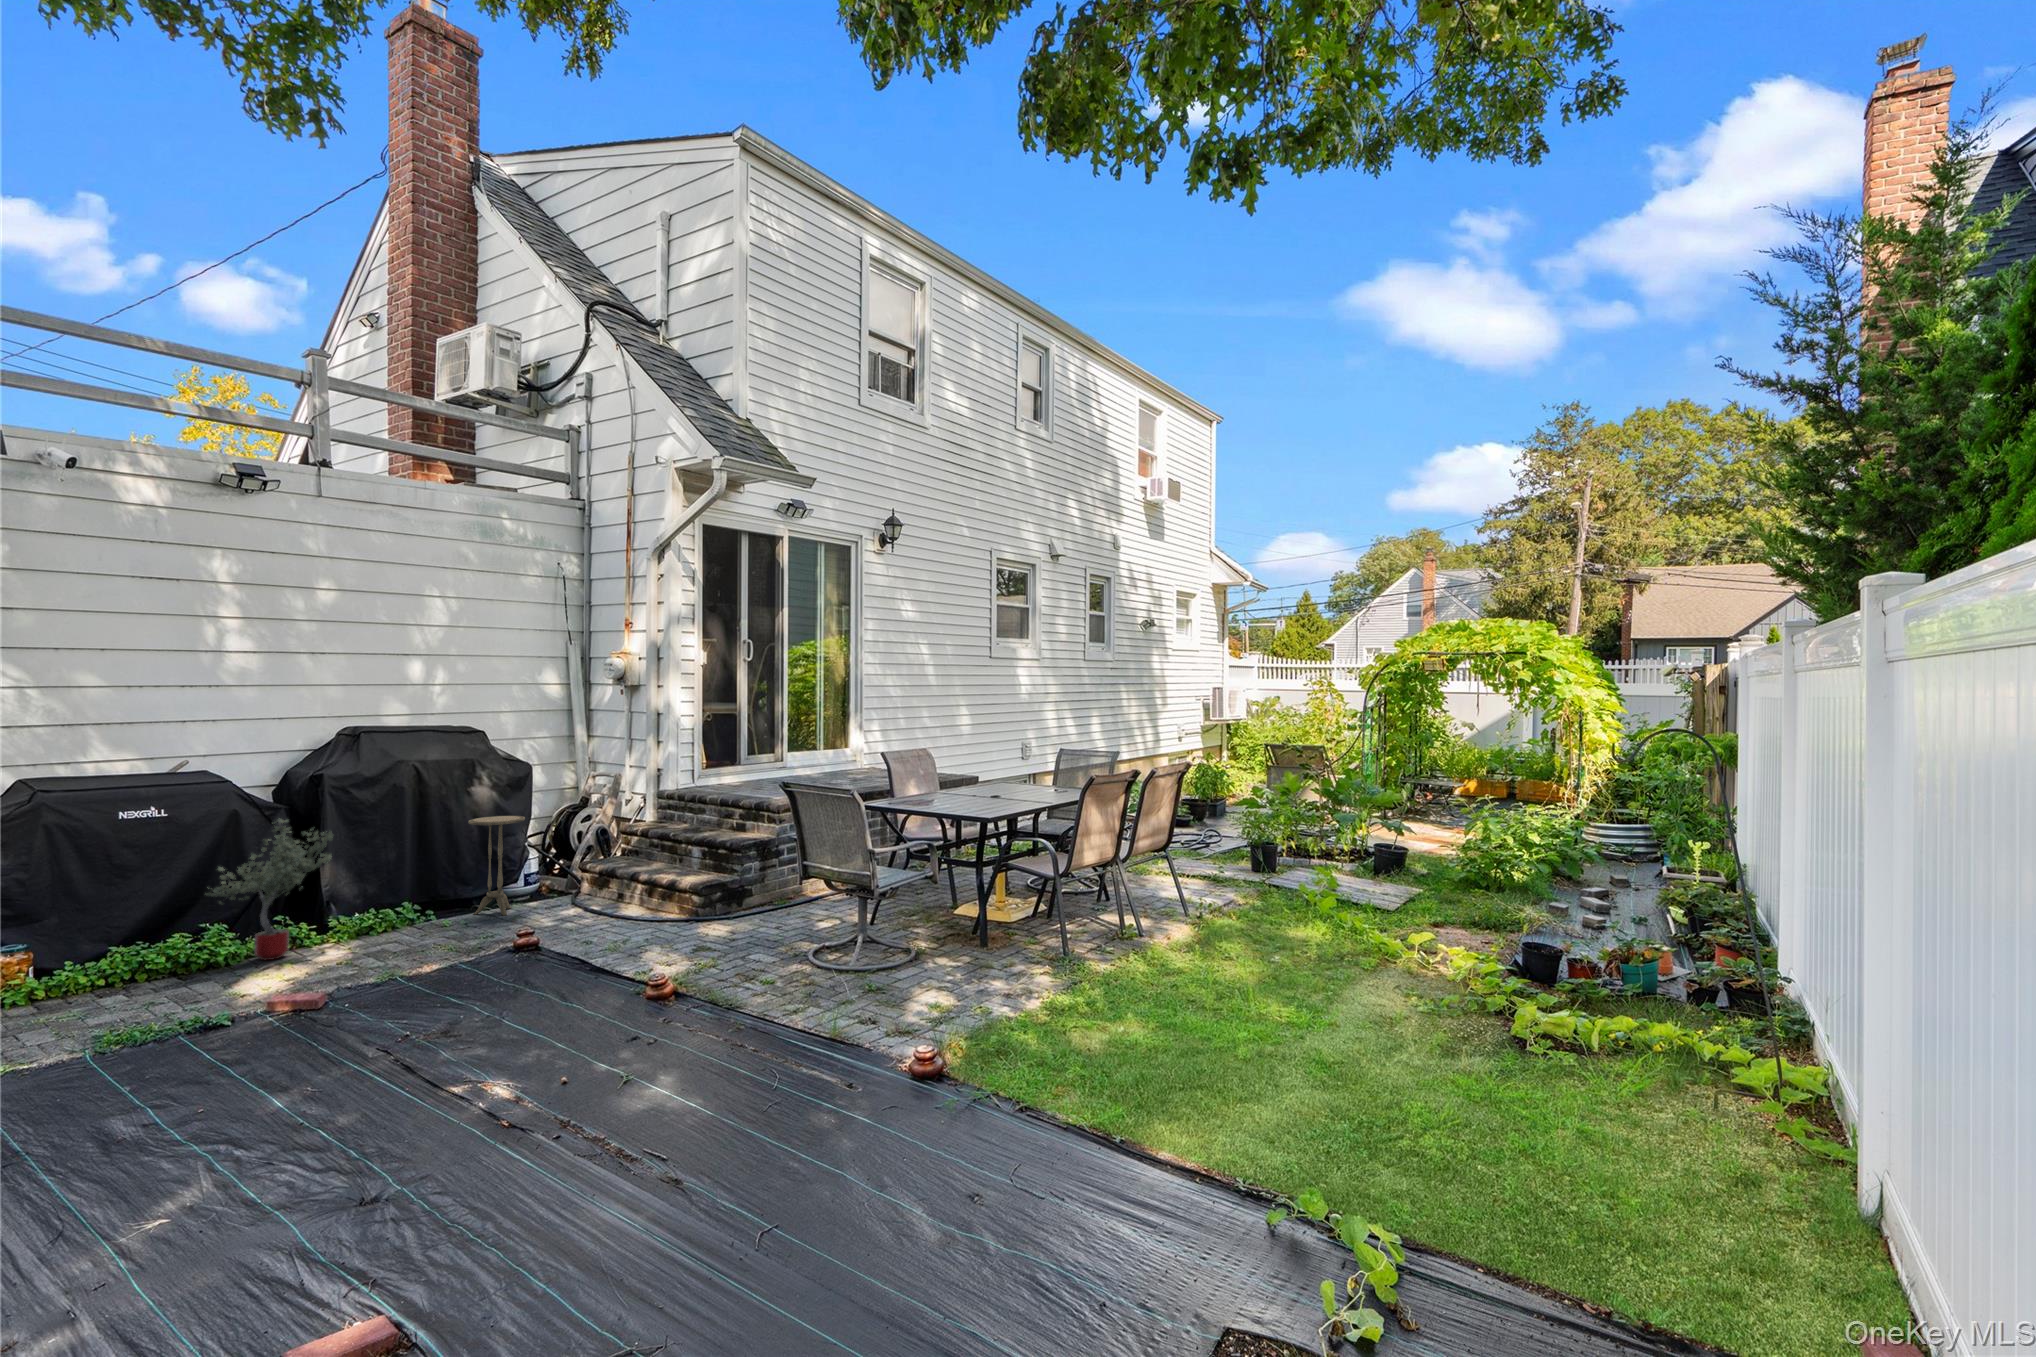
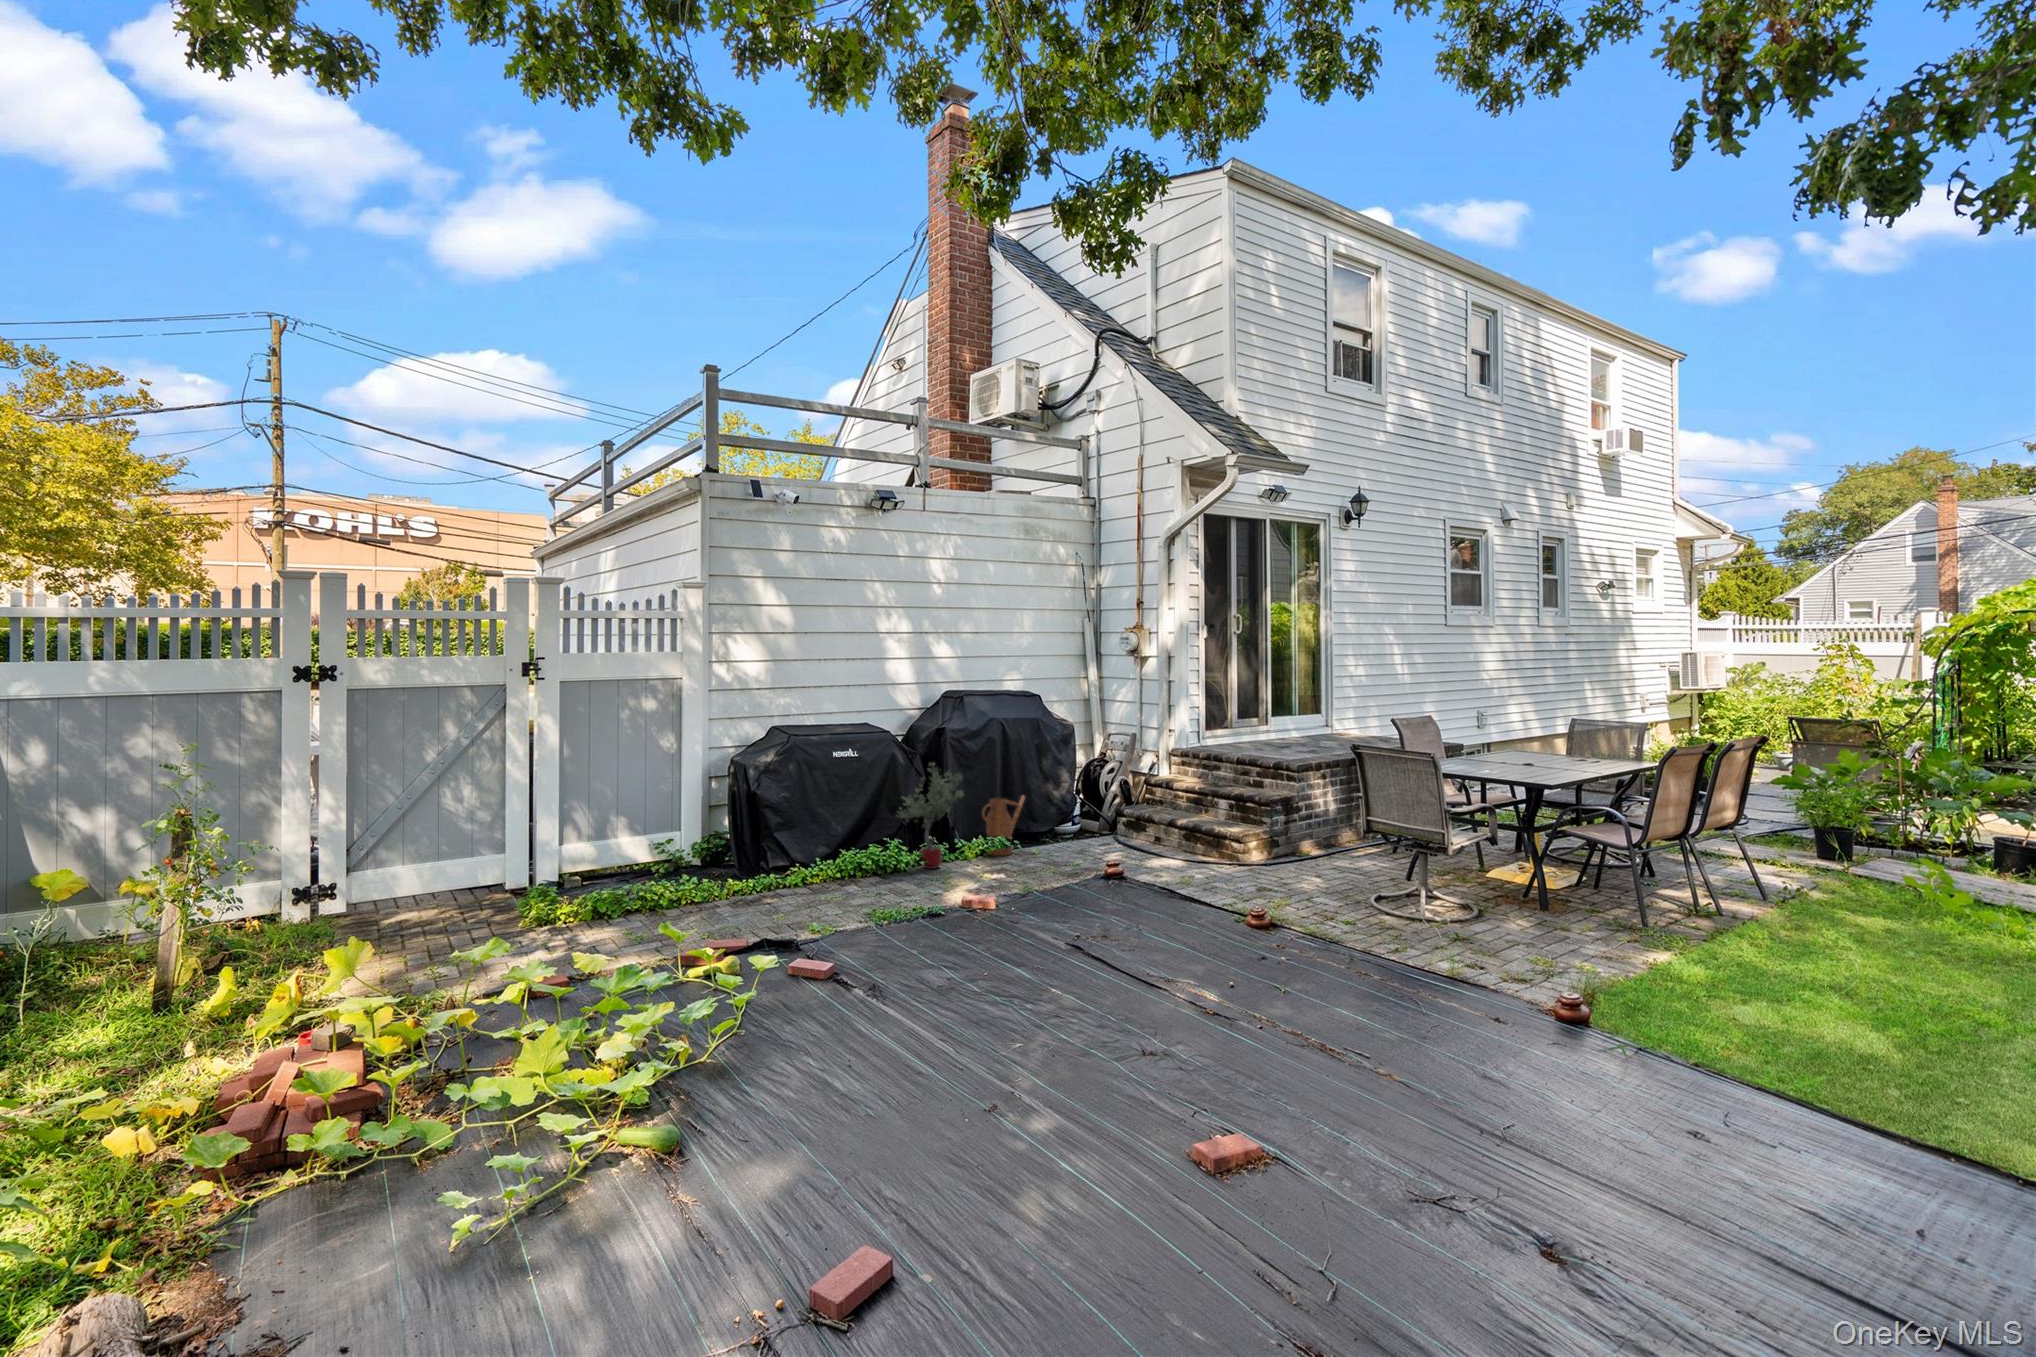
side table: present [468,816,525,916] -> none [1041,767,1081,849]
watering can: none [369,854,443,933] -> present [982,795,1025,856]

